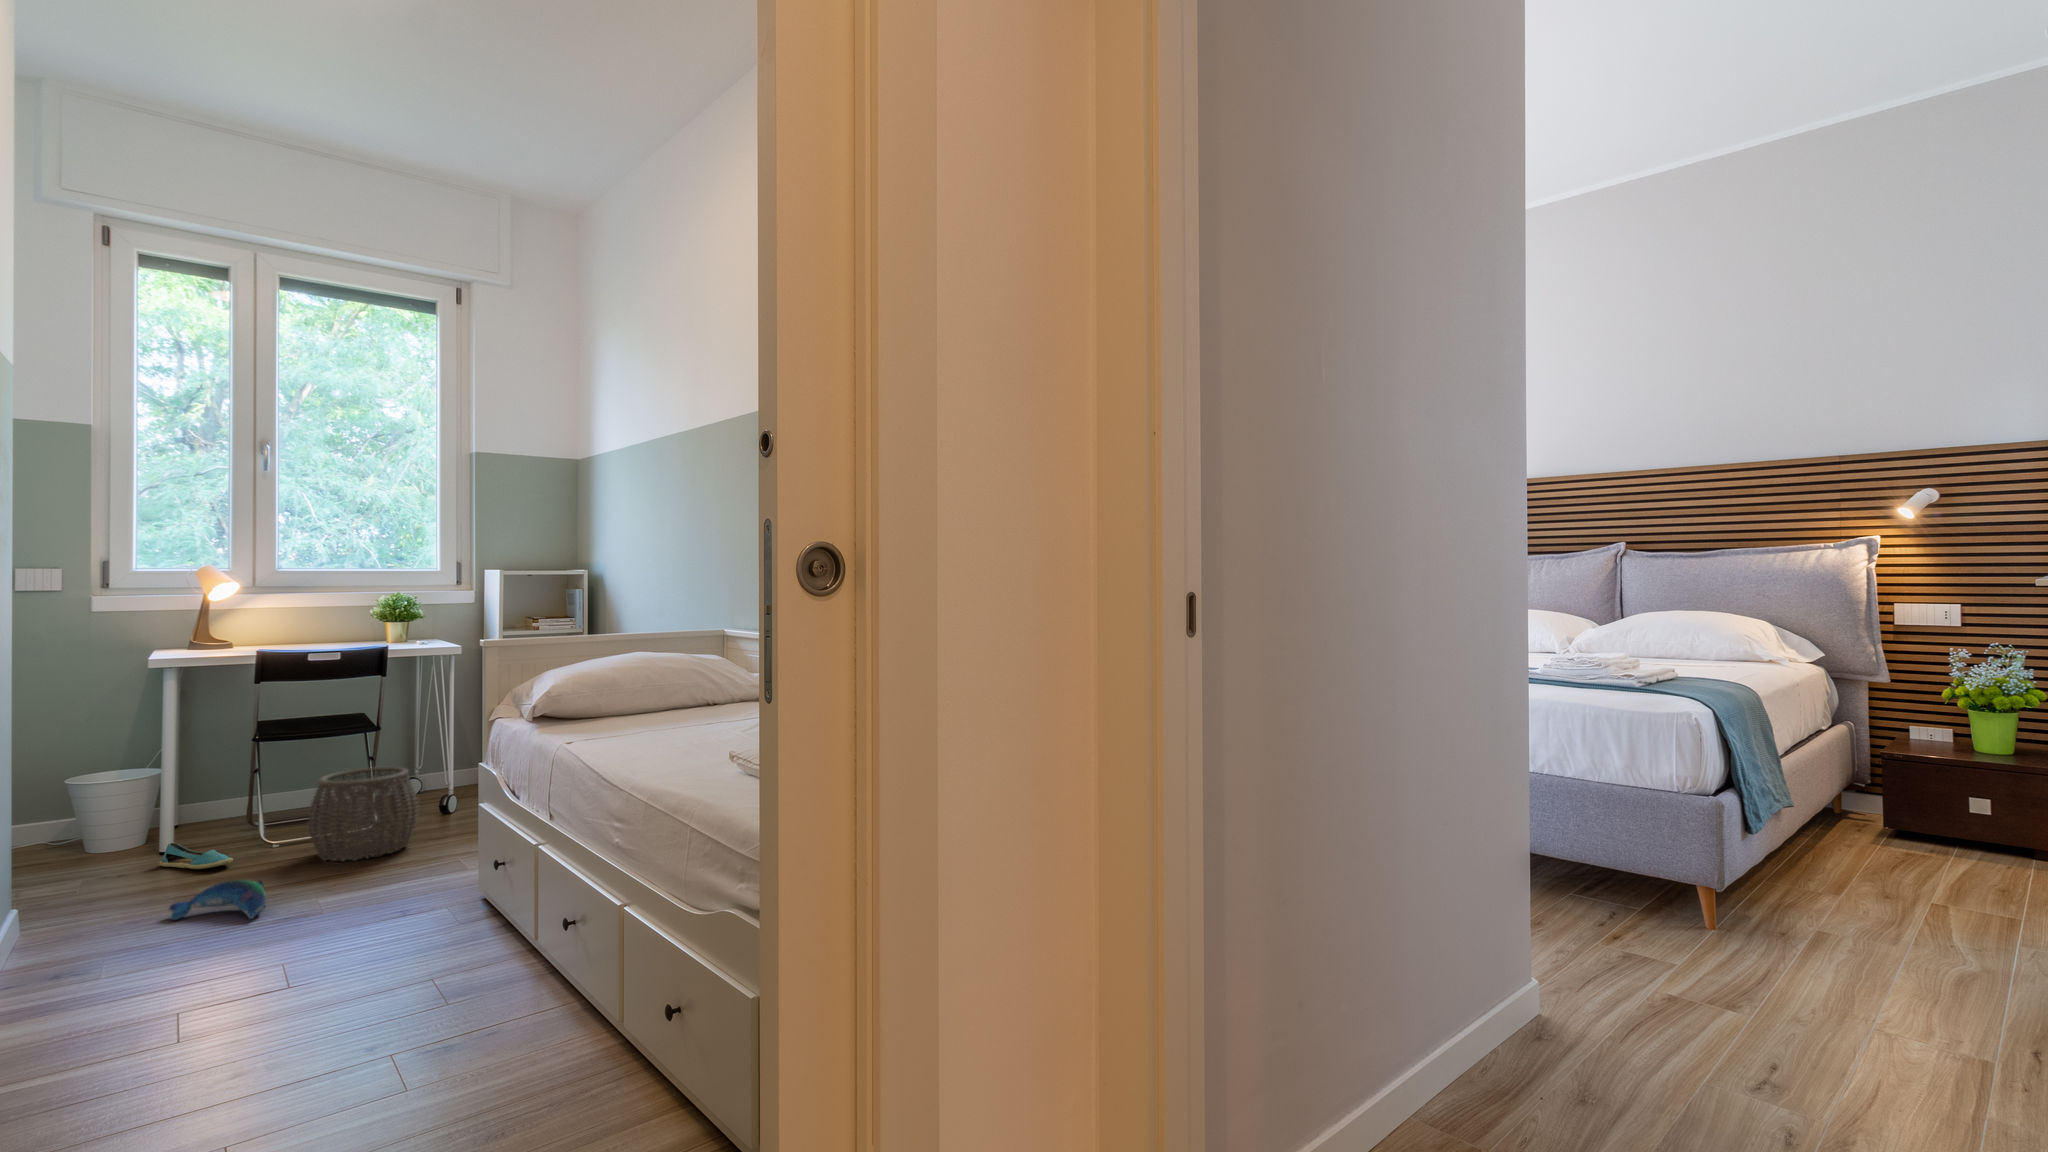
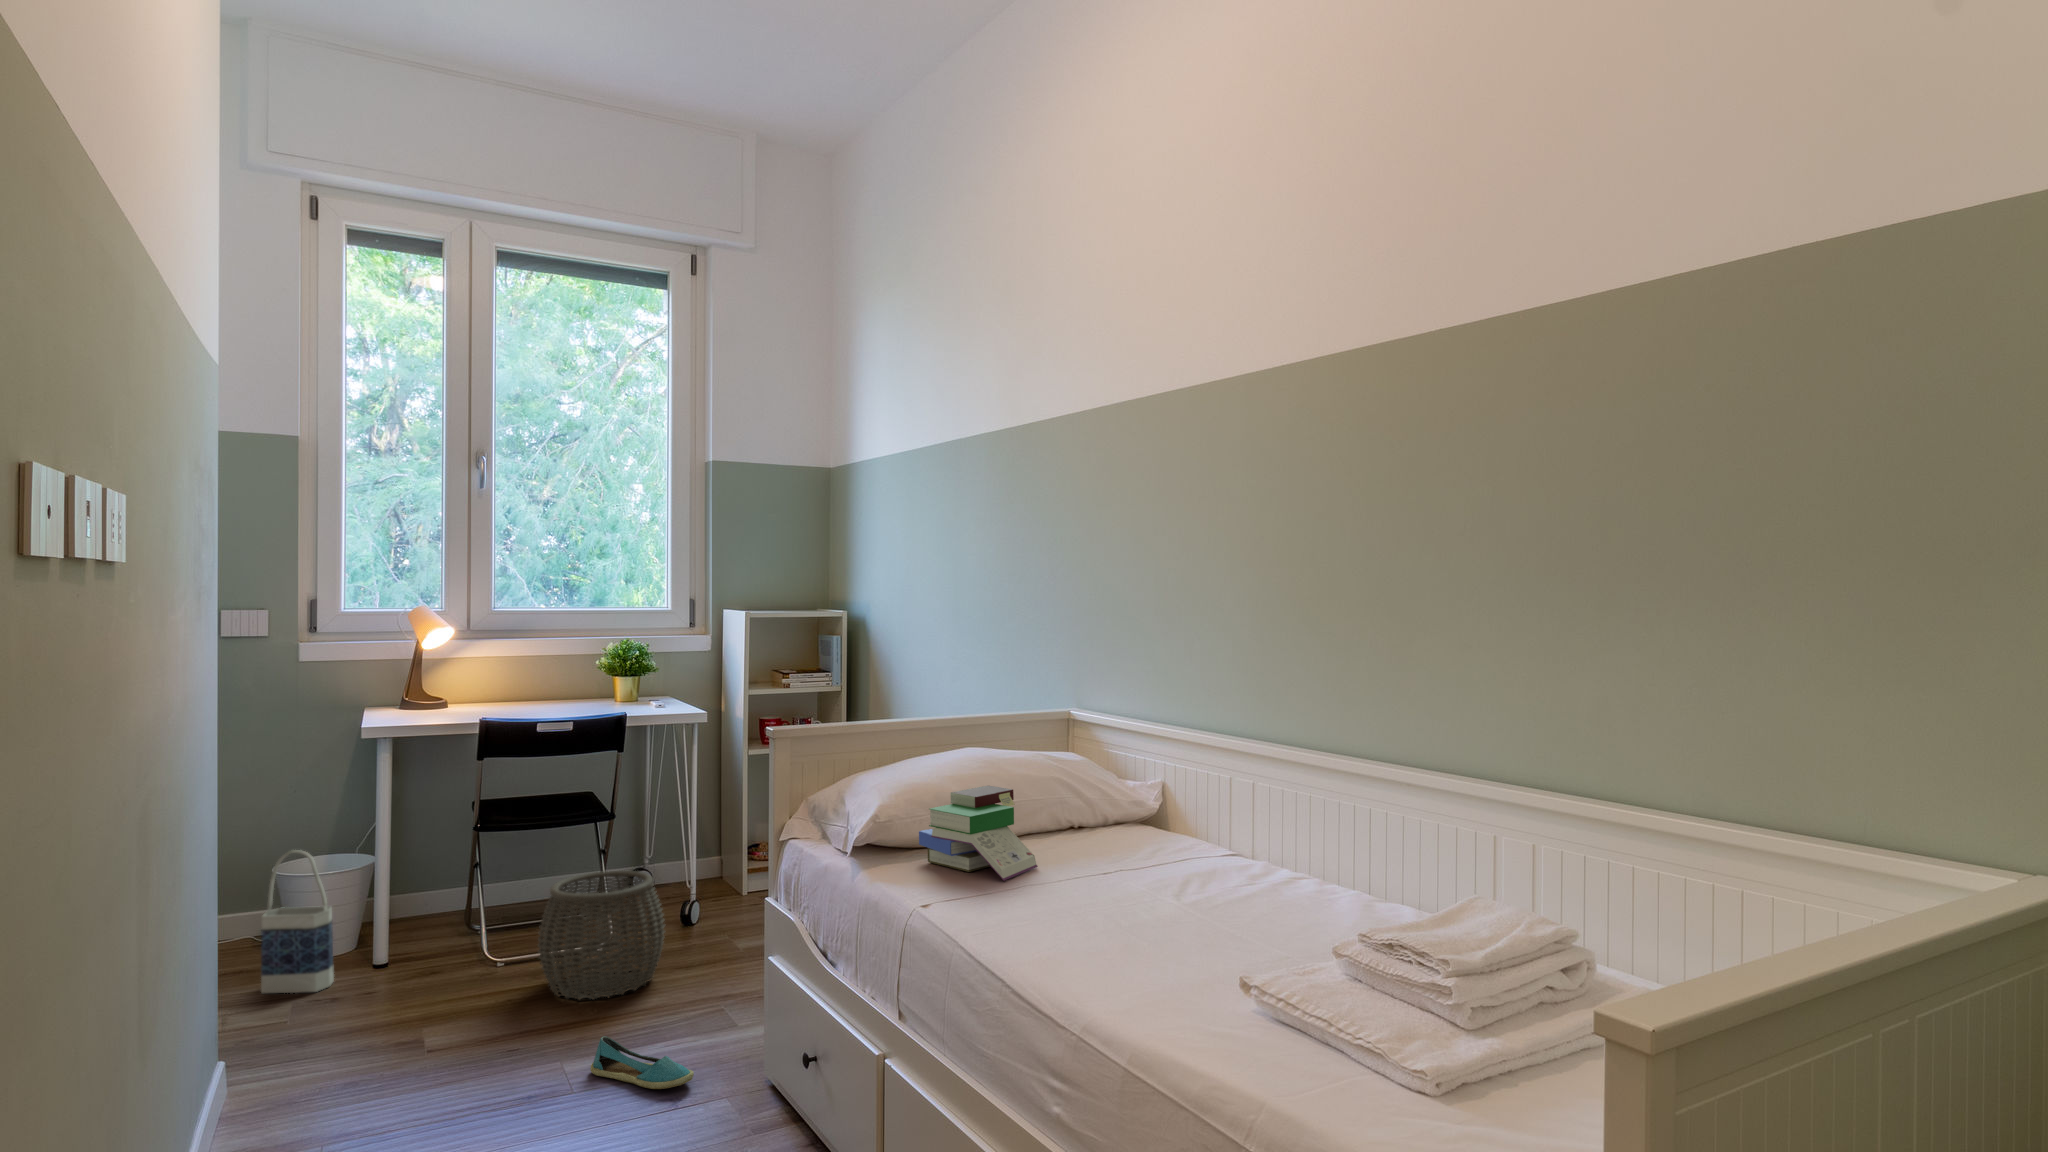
book: none [584,678,664,733] -> present [919,786,1038,880]
bag: none [54,758,123,873] -> present [261,850,334,993]
shoe: present [159,842,233,869] -> present [590,1036,694,1089]
plush toy: present [169,880,266,920] -> none [386,1038,499,1100]

